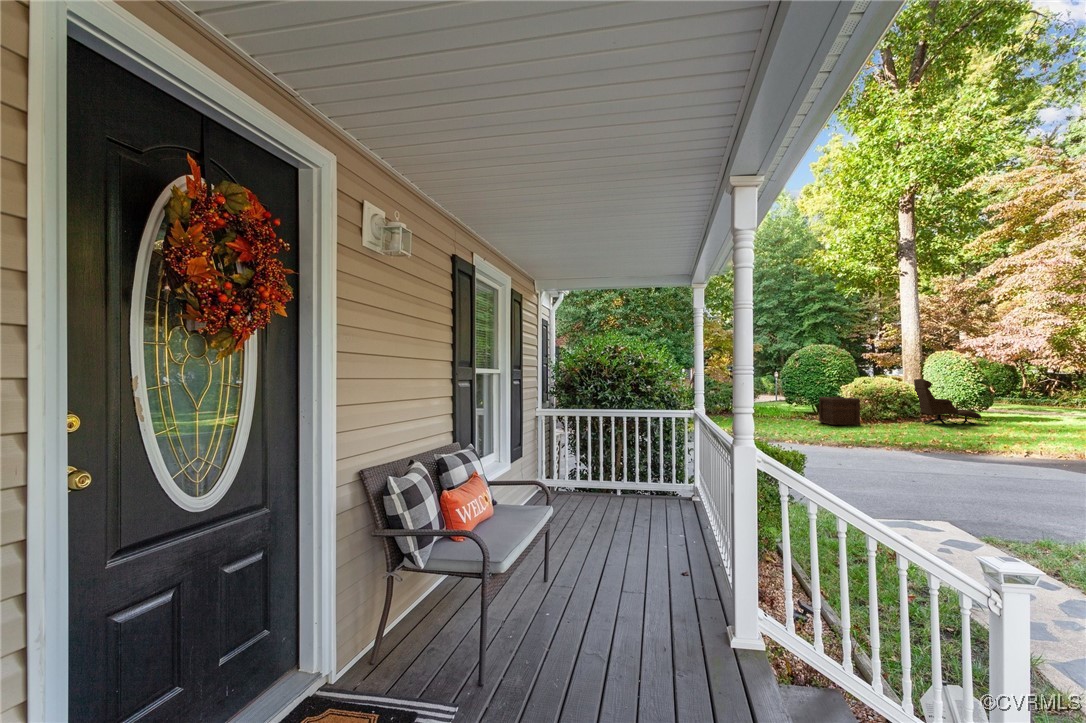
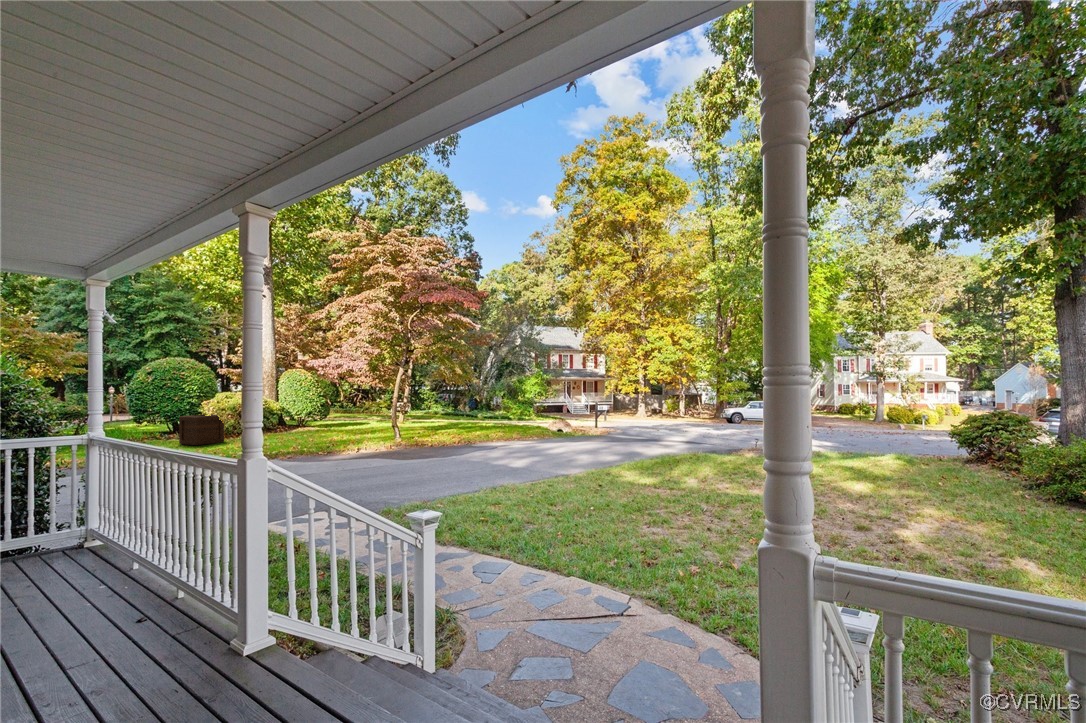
lounge chair: present [914,379,981,426] -> none [272,393,322,435]

